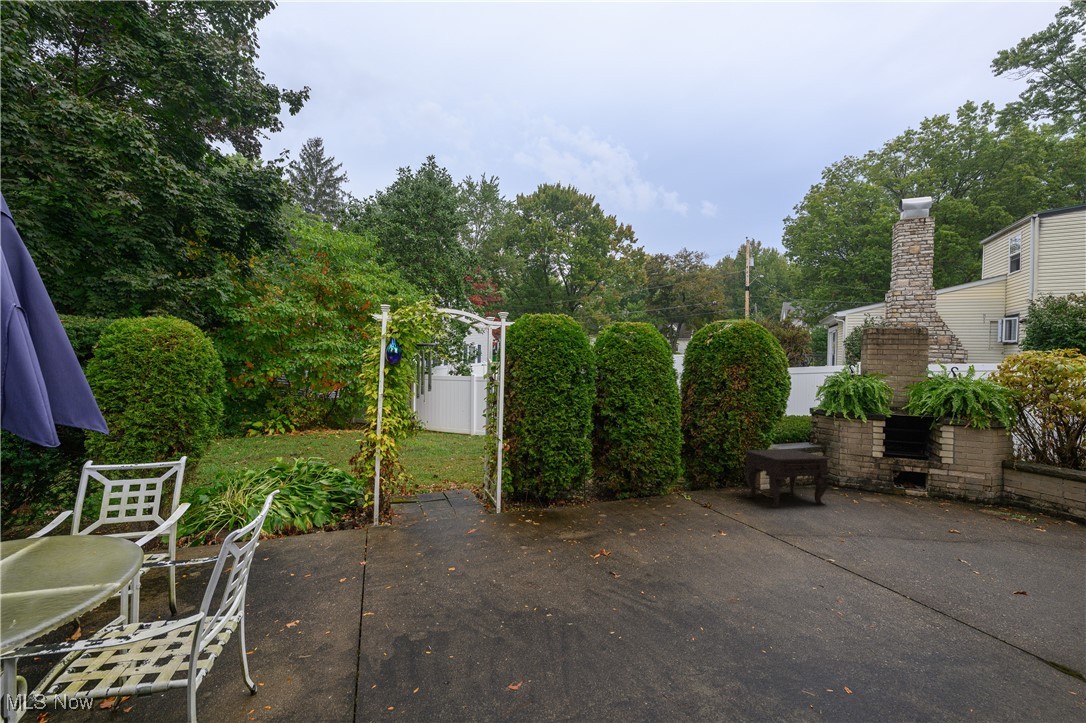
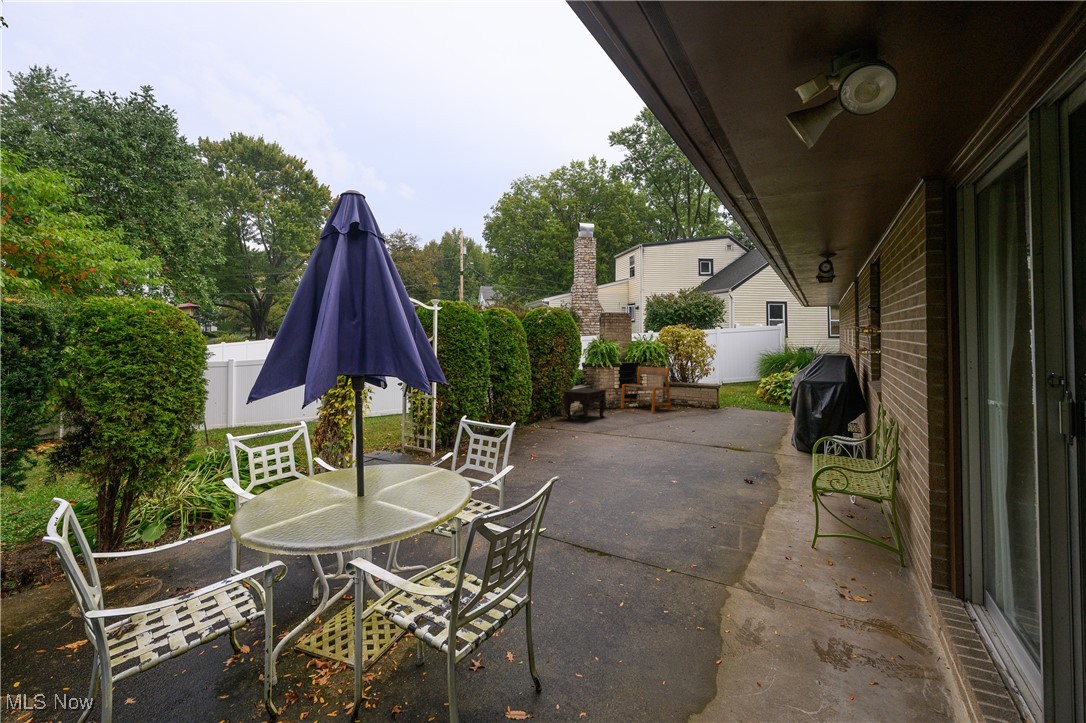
bench: none [886,424,997,519] -> present [621,366,671,413]

